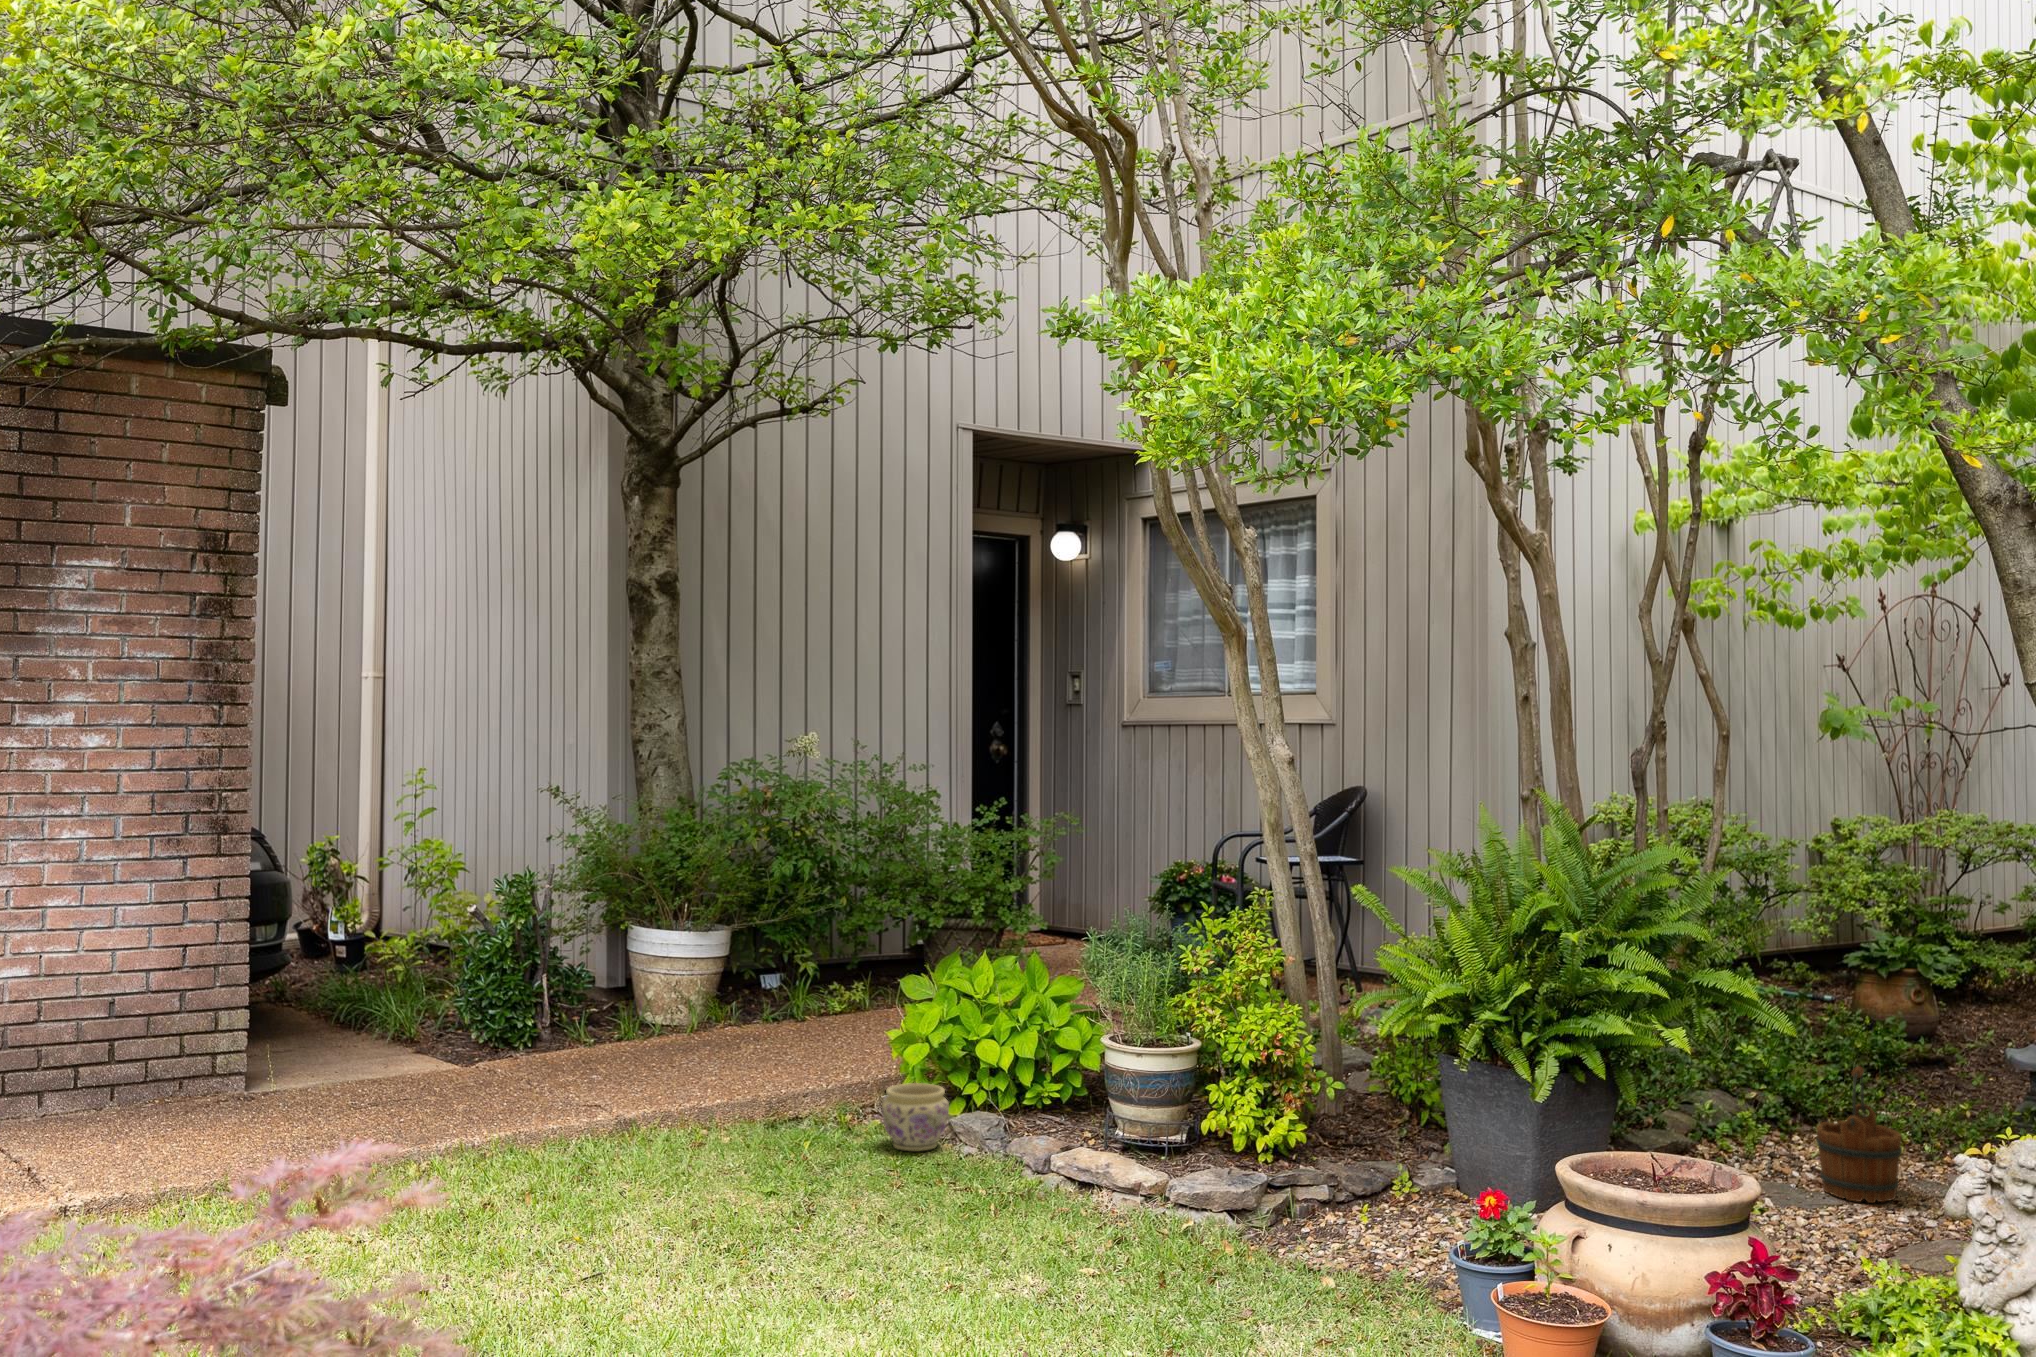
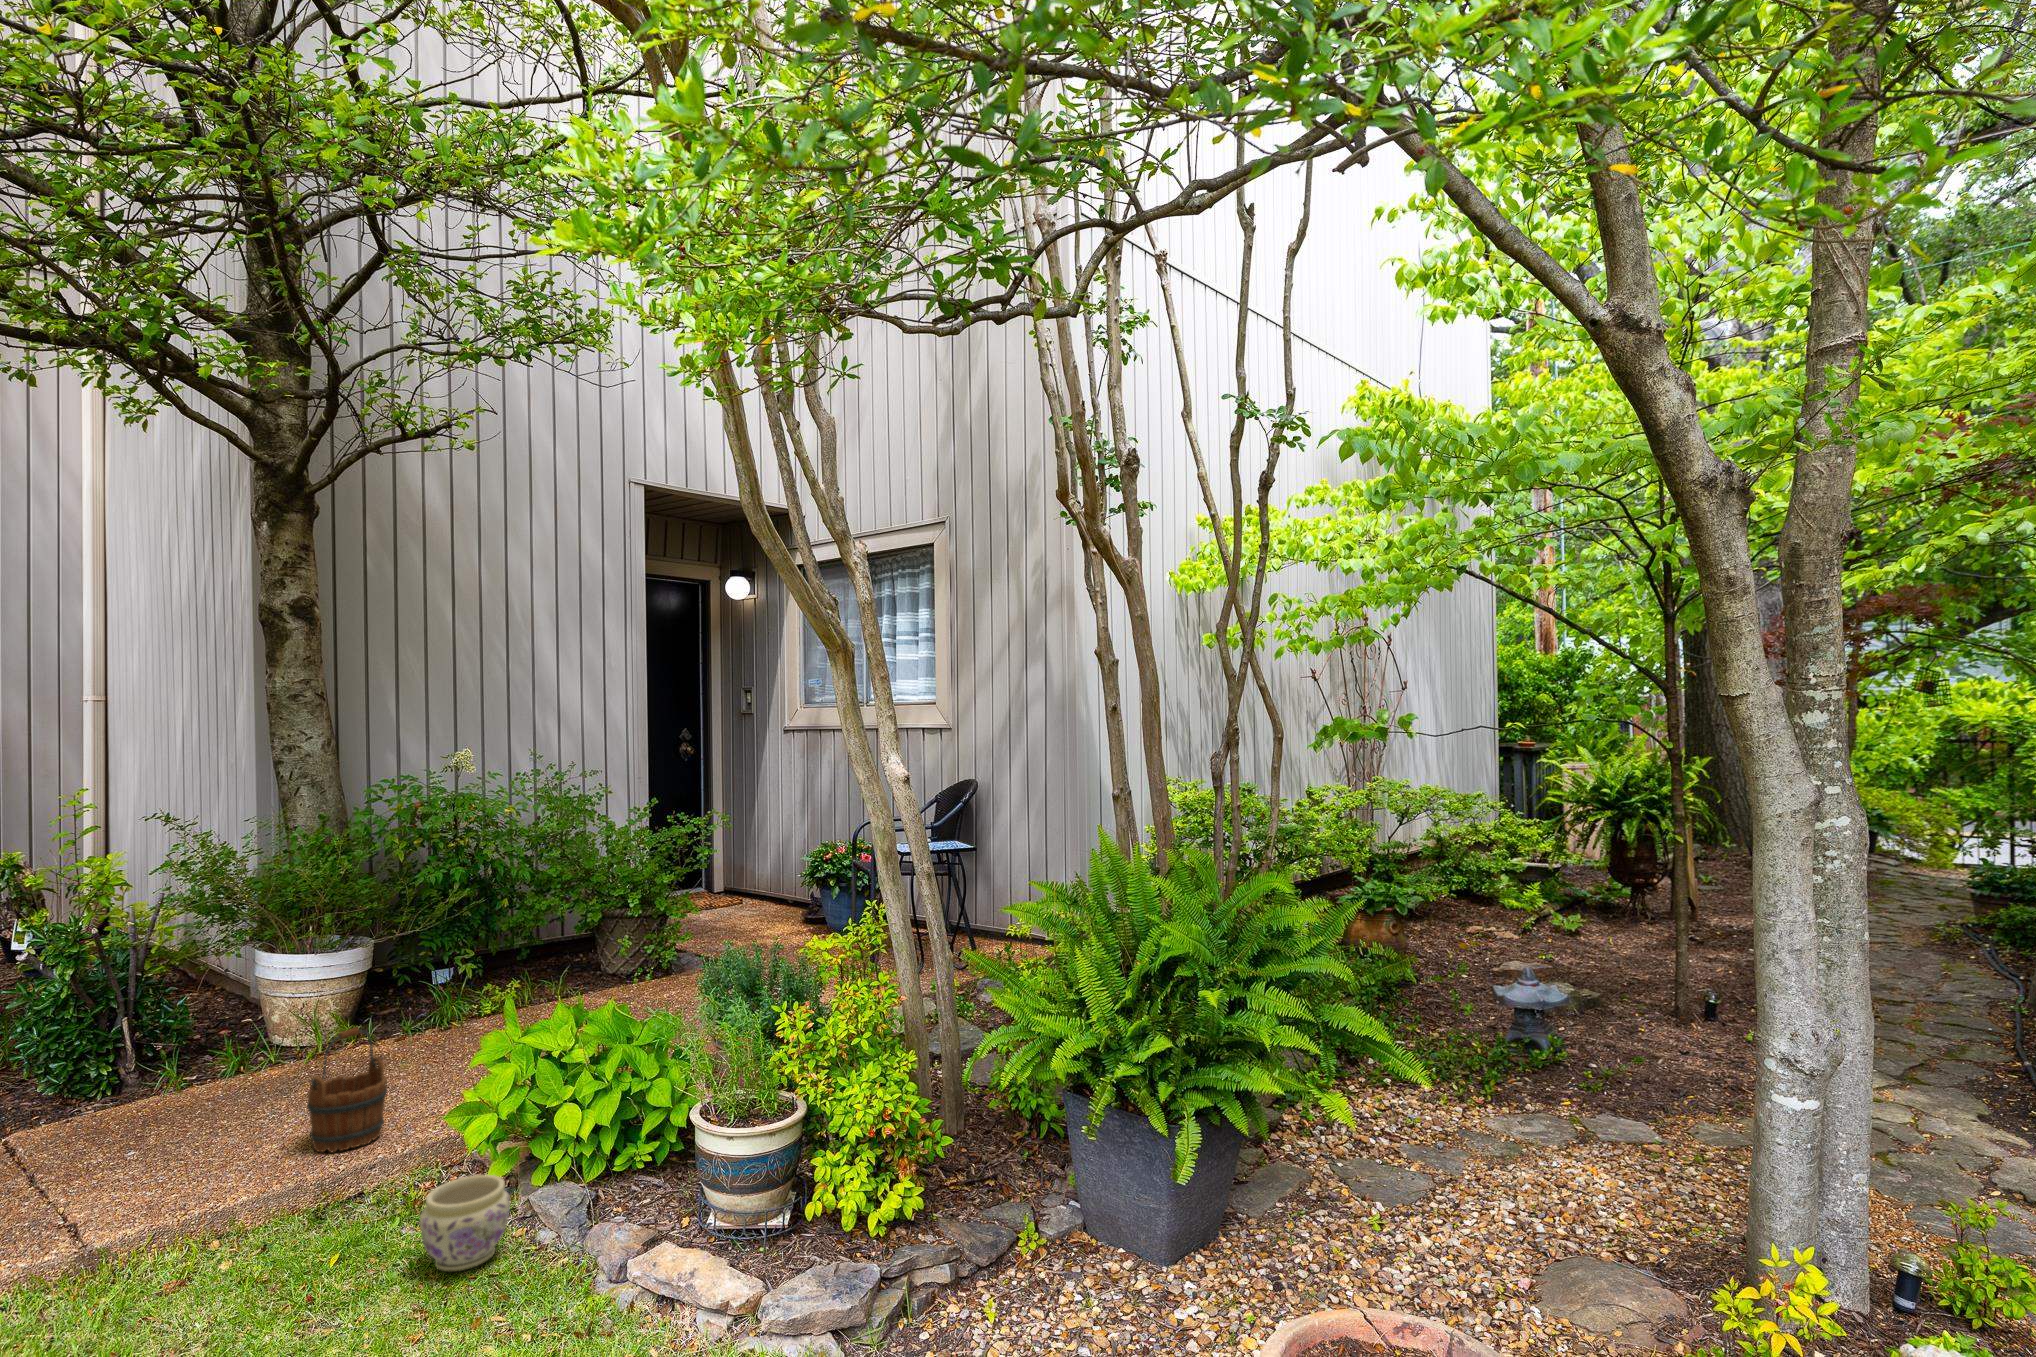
wooden bucket: present [1816,1066,1902,1203] -> present [307,1027,387,1152]

